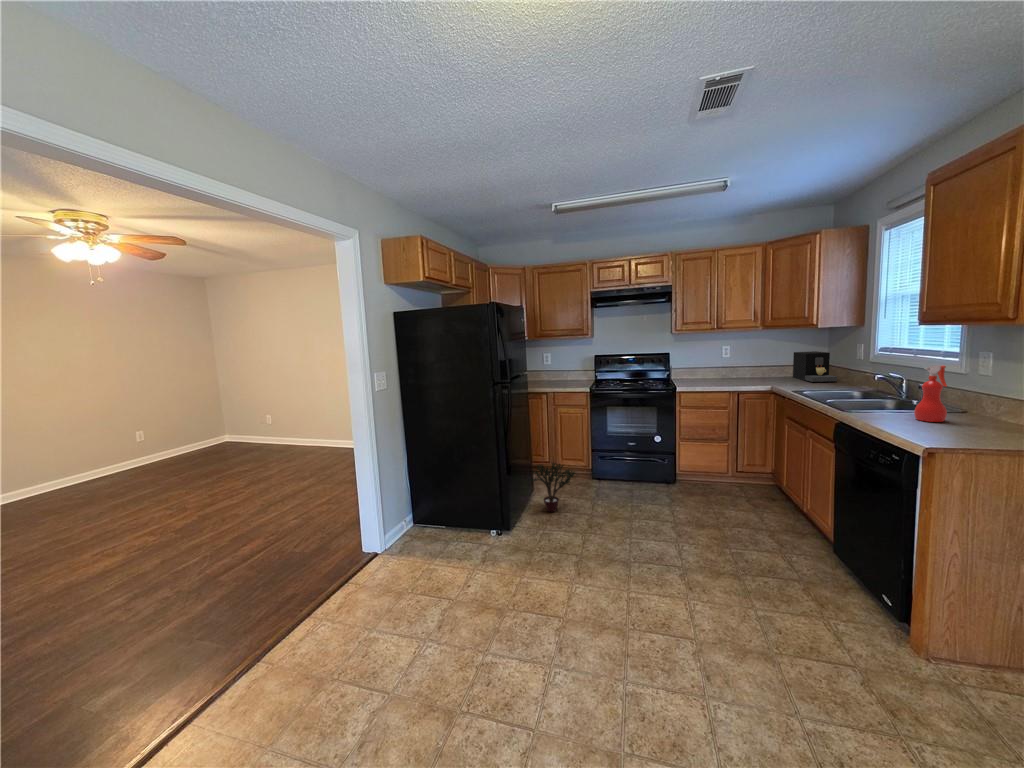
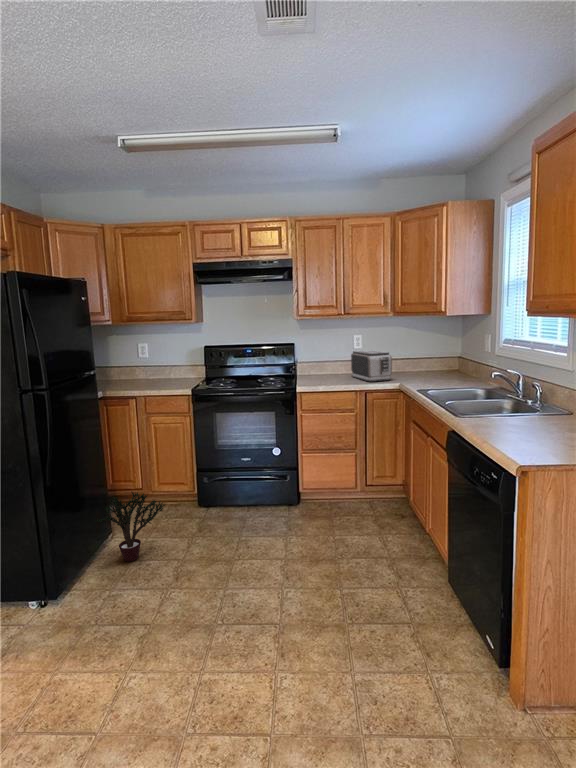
coffee maker: present [793,351,837,382] -> none [427,343,467,378]
toaster: none [721,358,762,384] -> present [351,350,392,382]
spray bottle: present [914,365,947,422] -> none [521,363,550,428]

